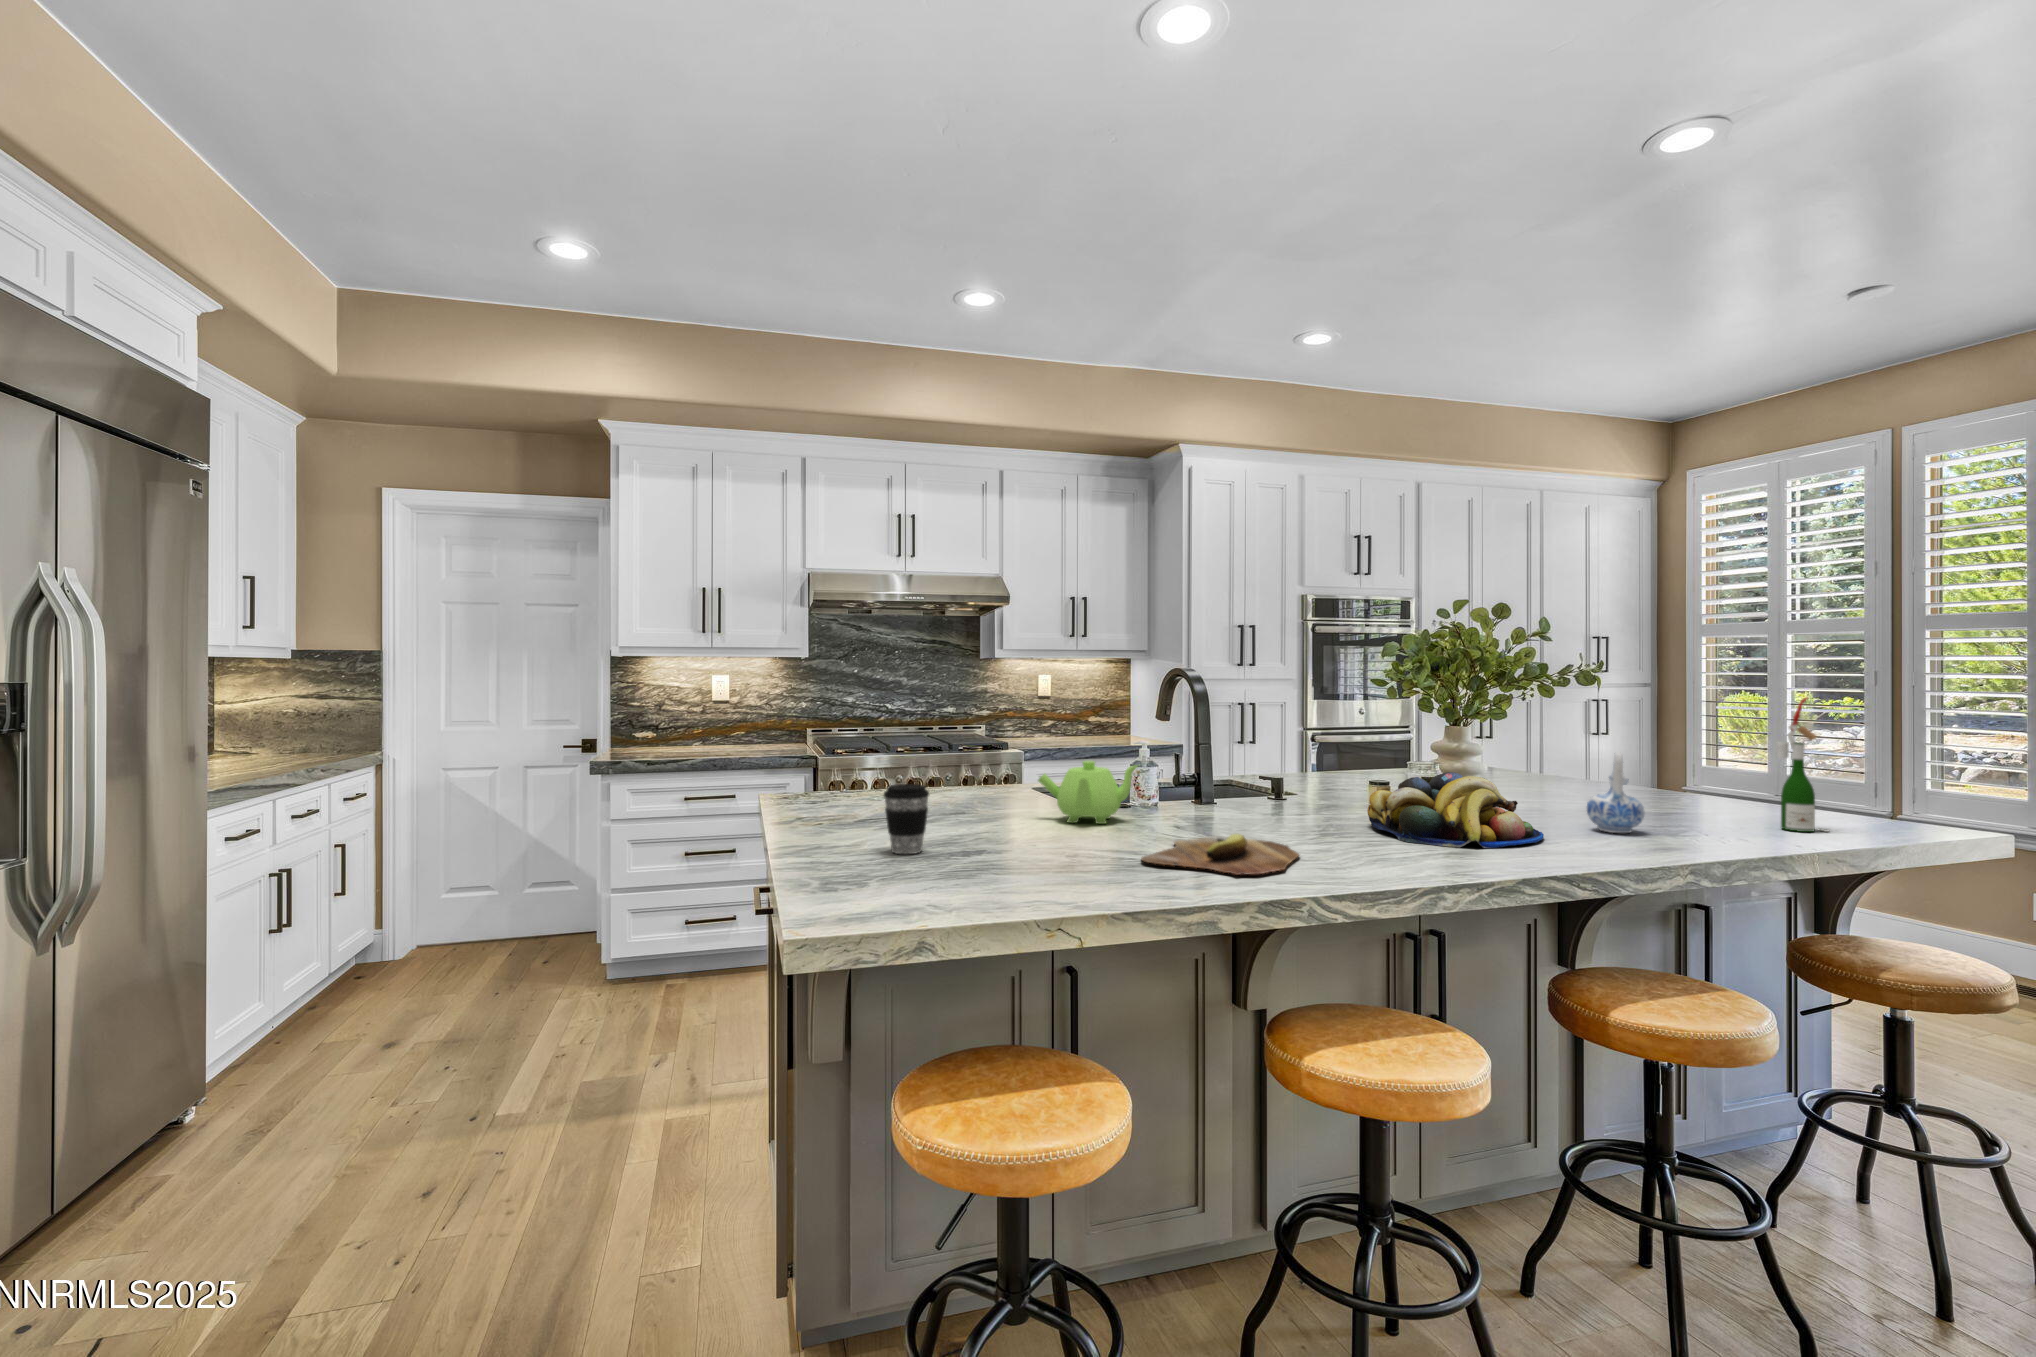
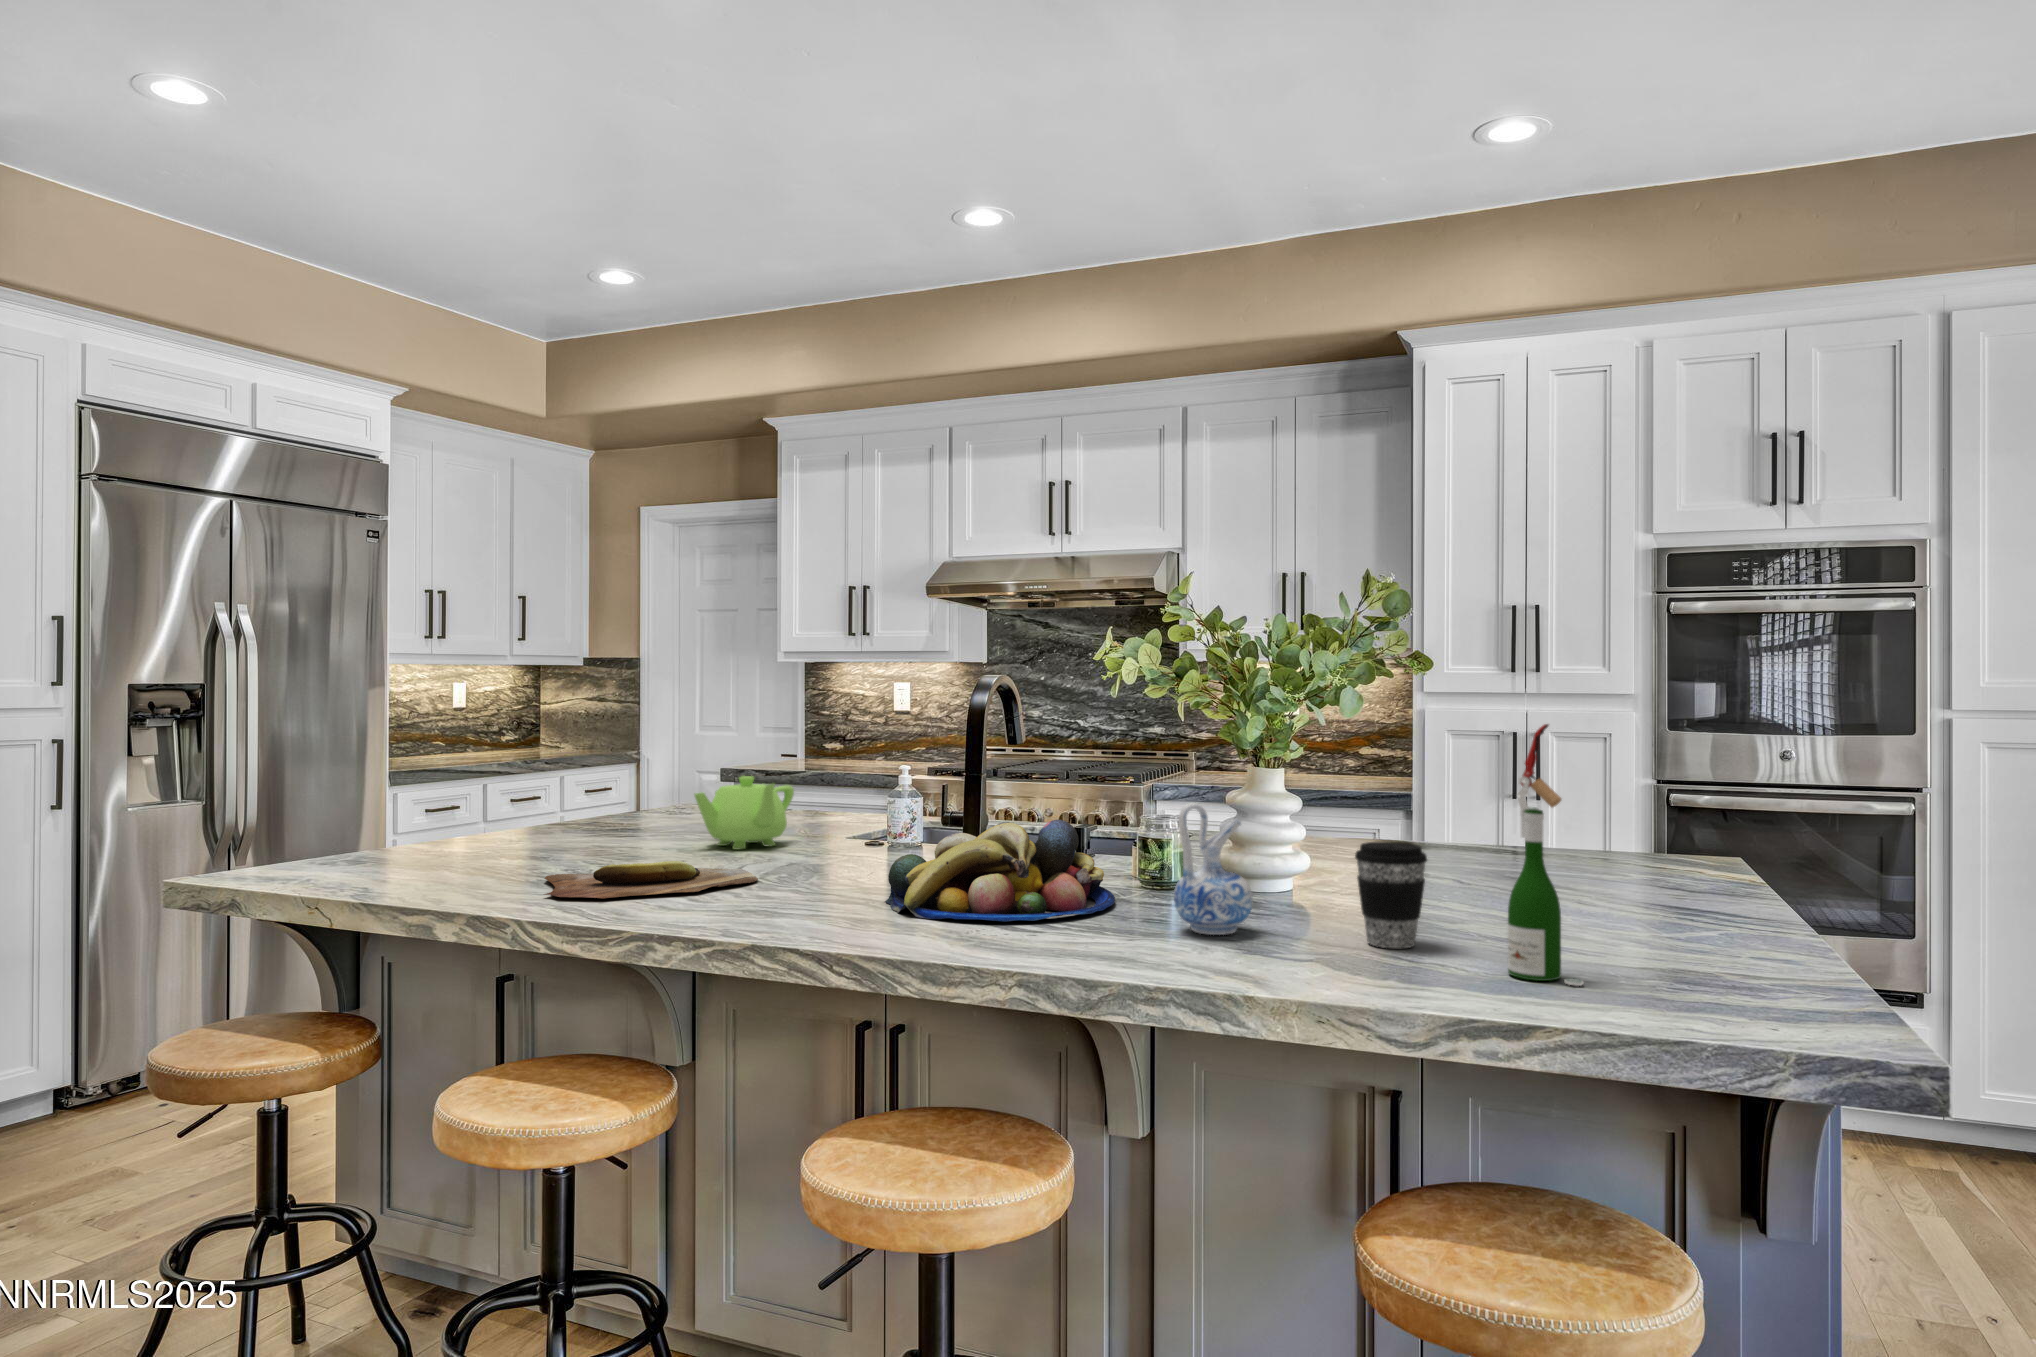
coffee cup: present [884,784,929,854] -> present [1355,842,1427,948]

